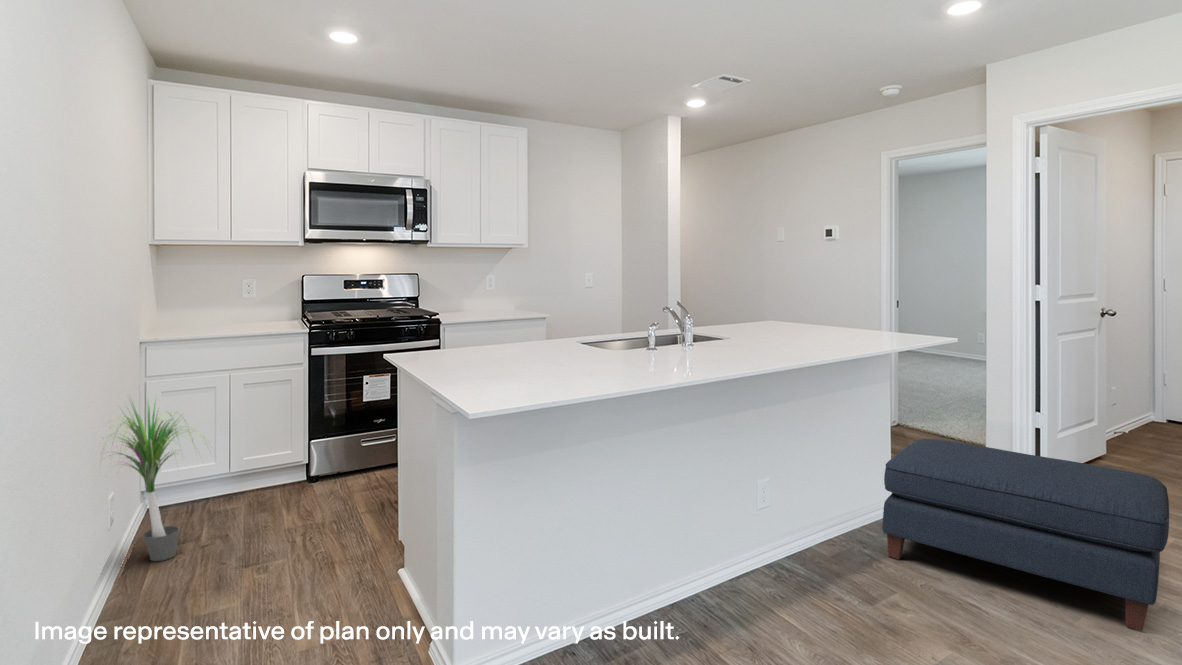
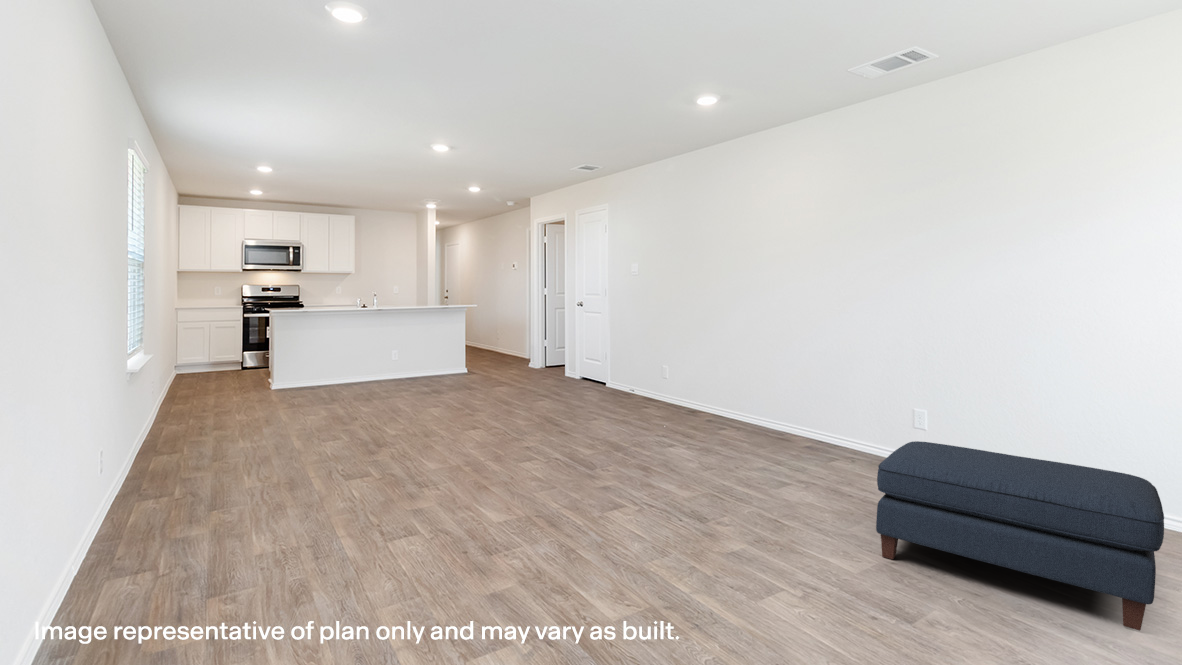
potted plant: present [102,404,201,561] -> none [84,393,226,561]

